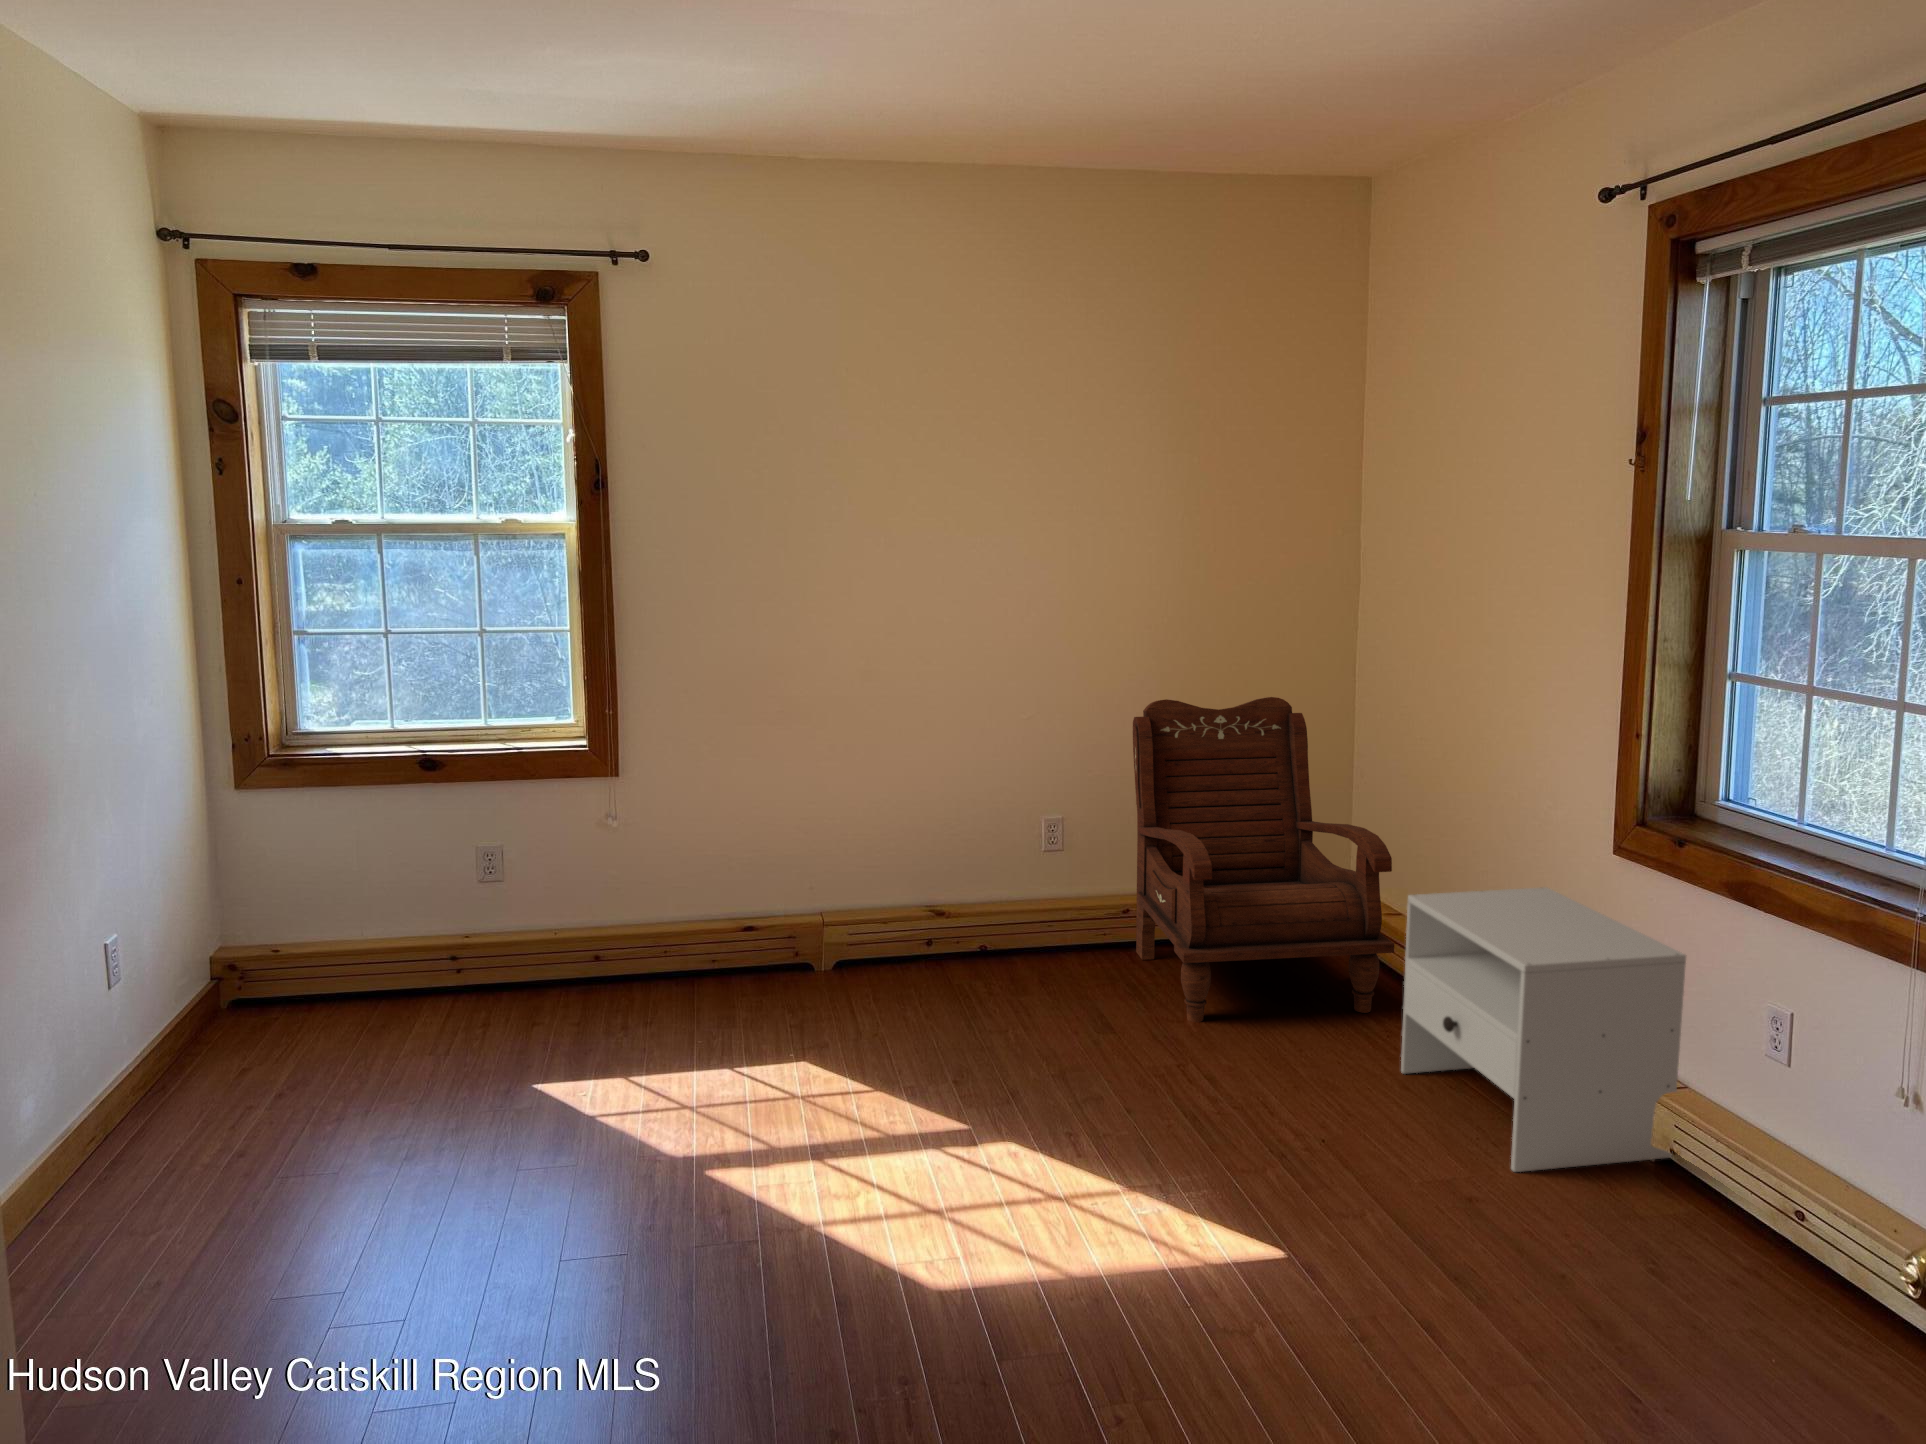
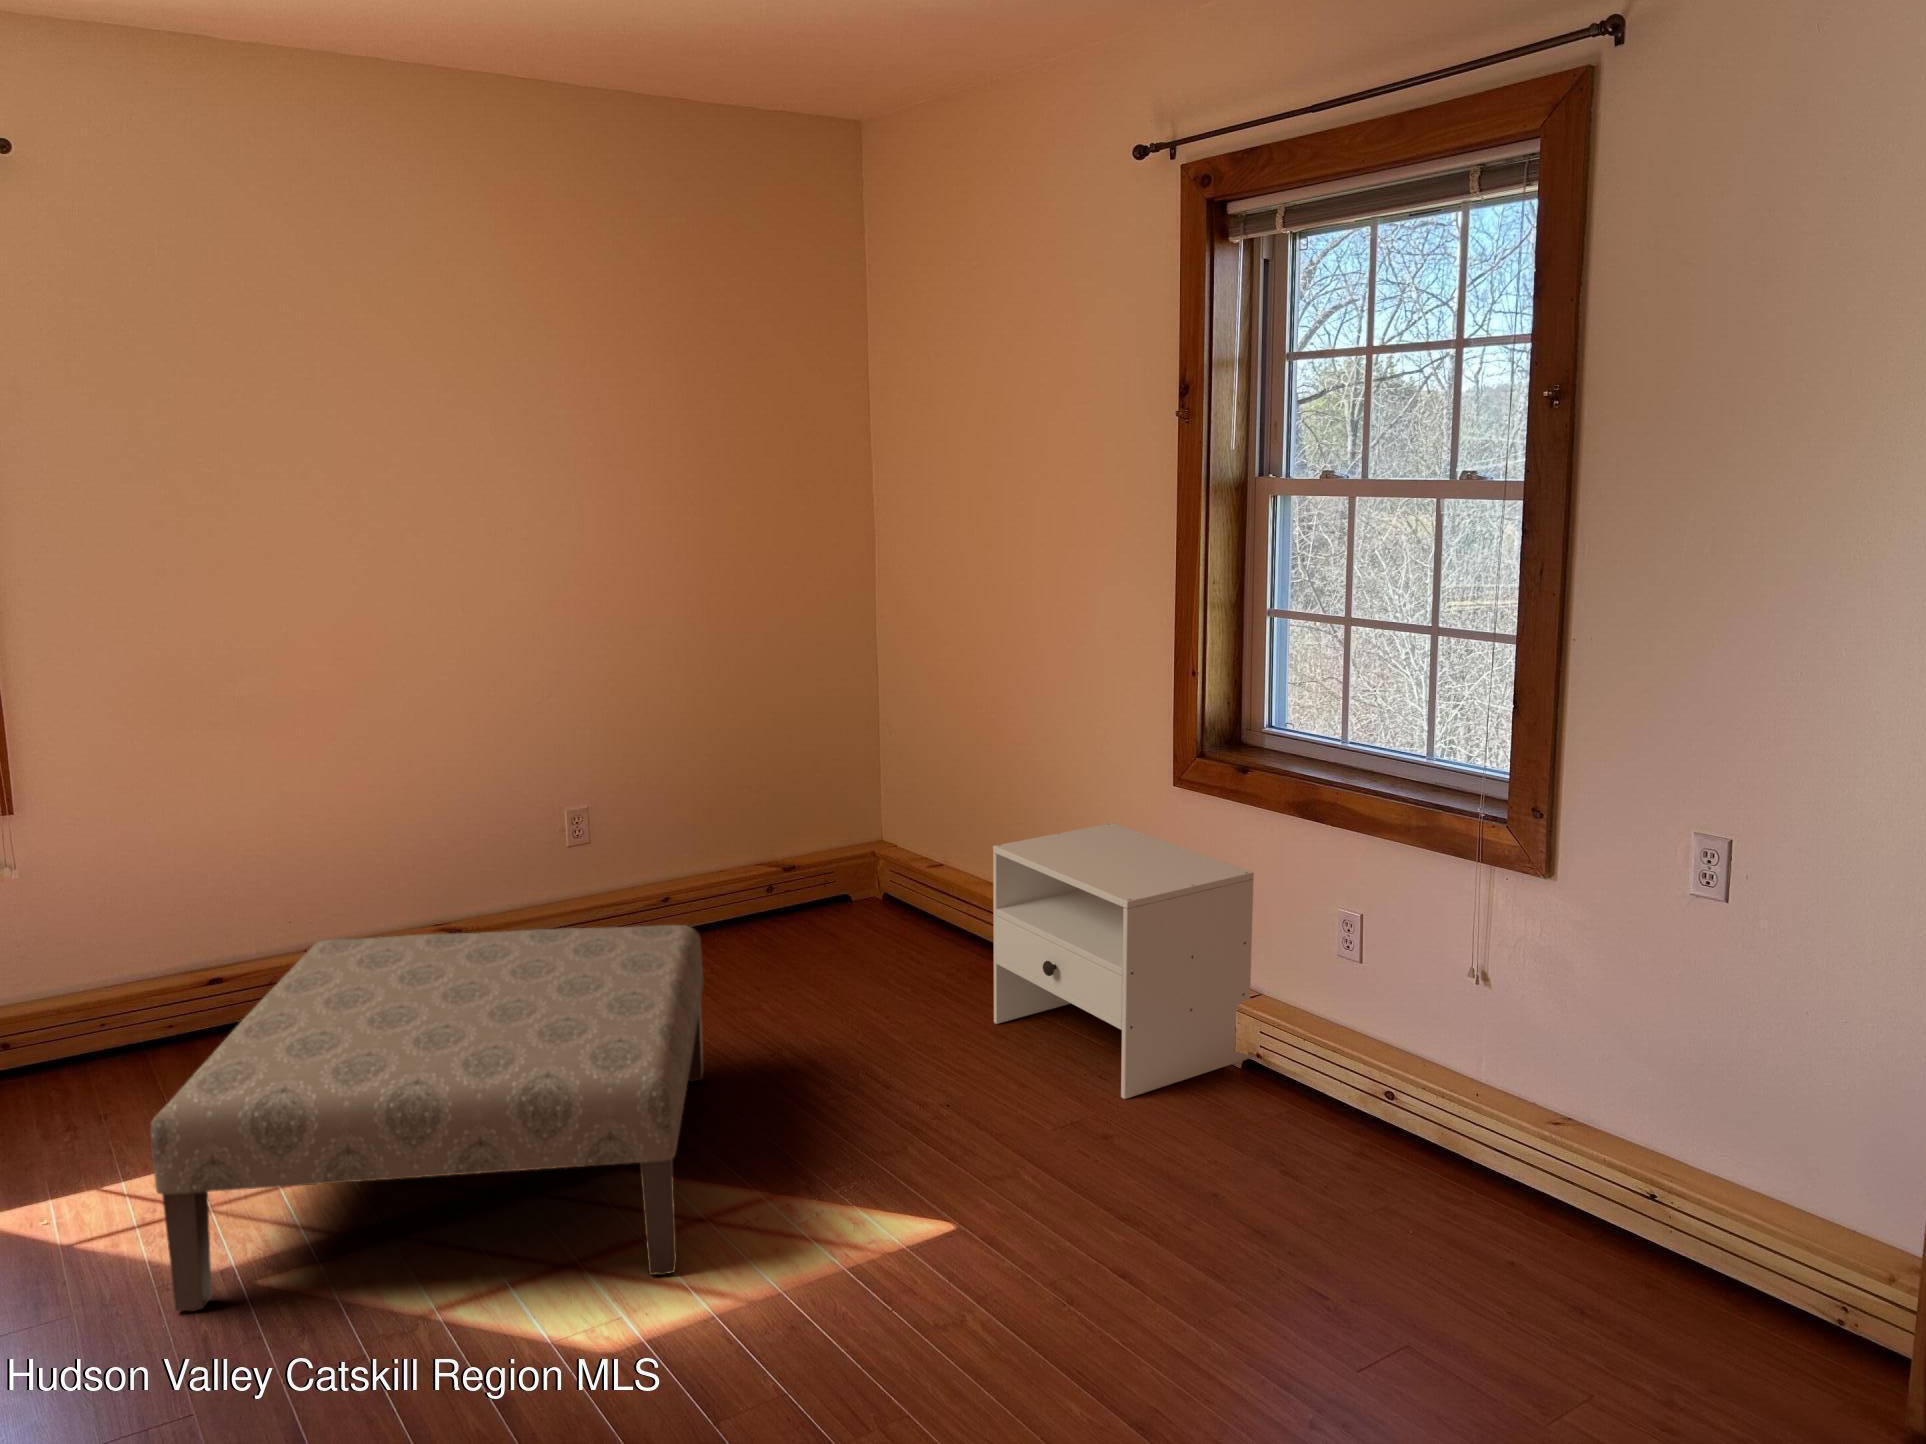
armchair: present [1133,697,1395,1022] -> none [664,652,966,1007]
ottoman: none [631,904,1112,1241] -> present [151,925,703,1312]

